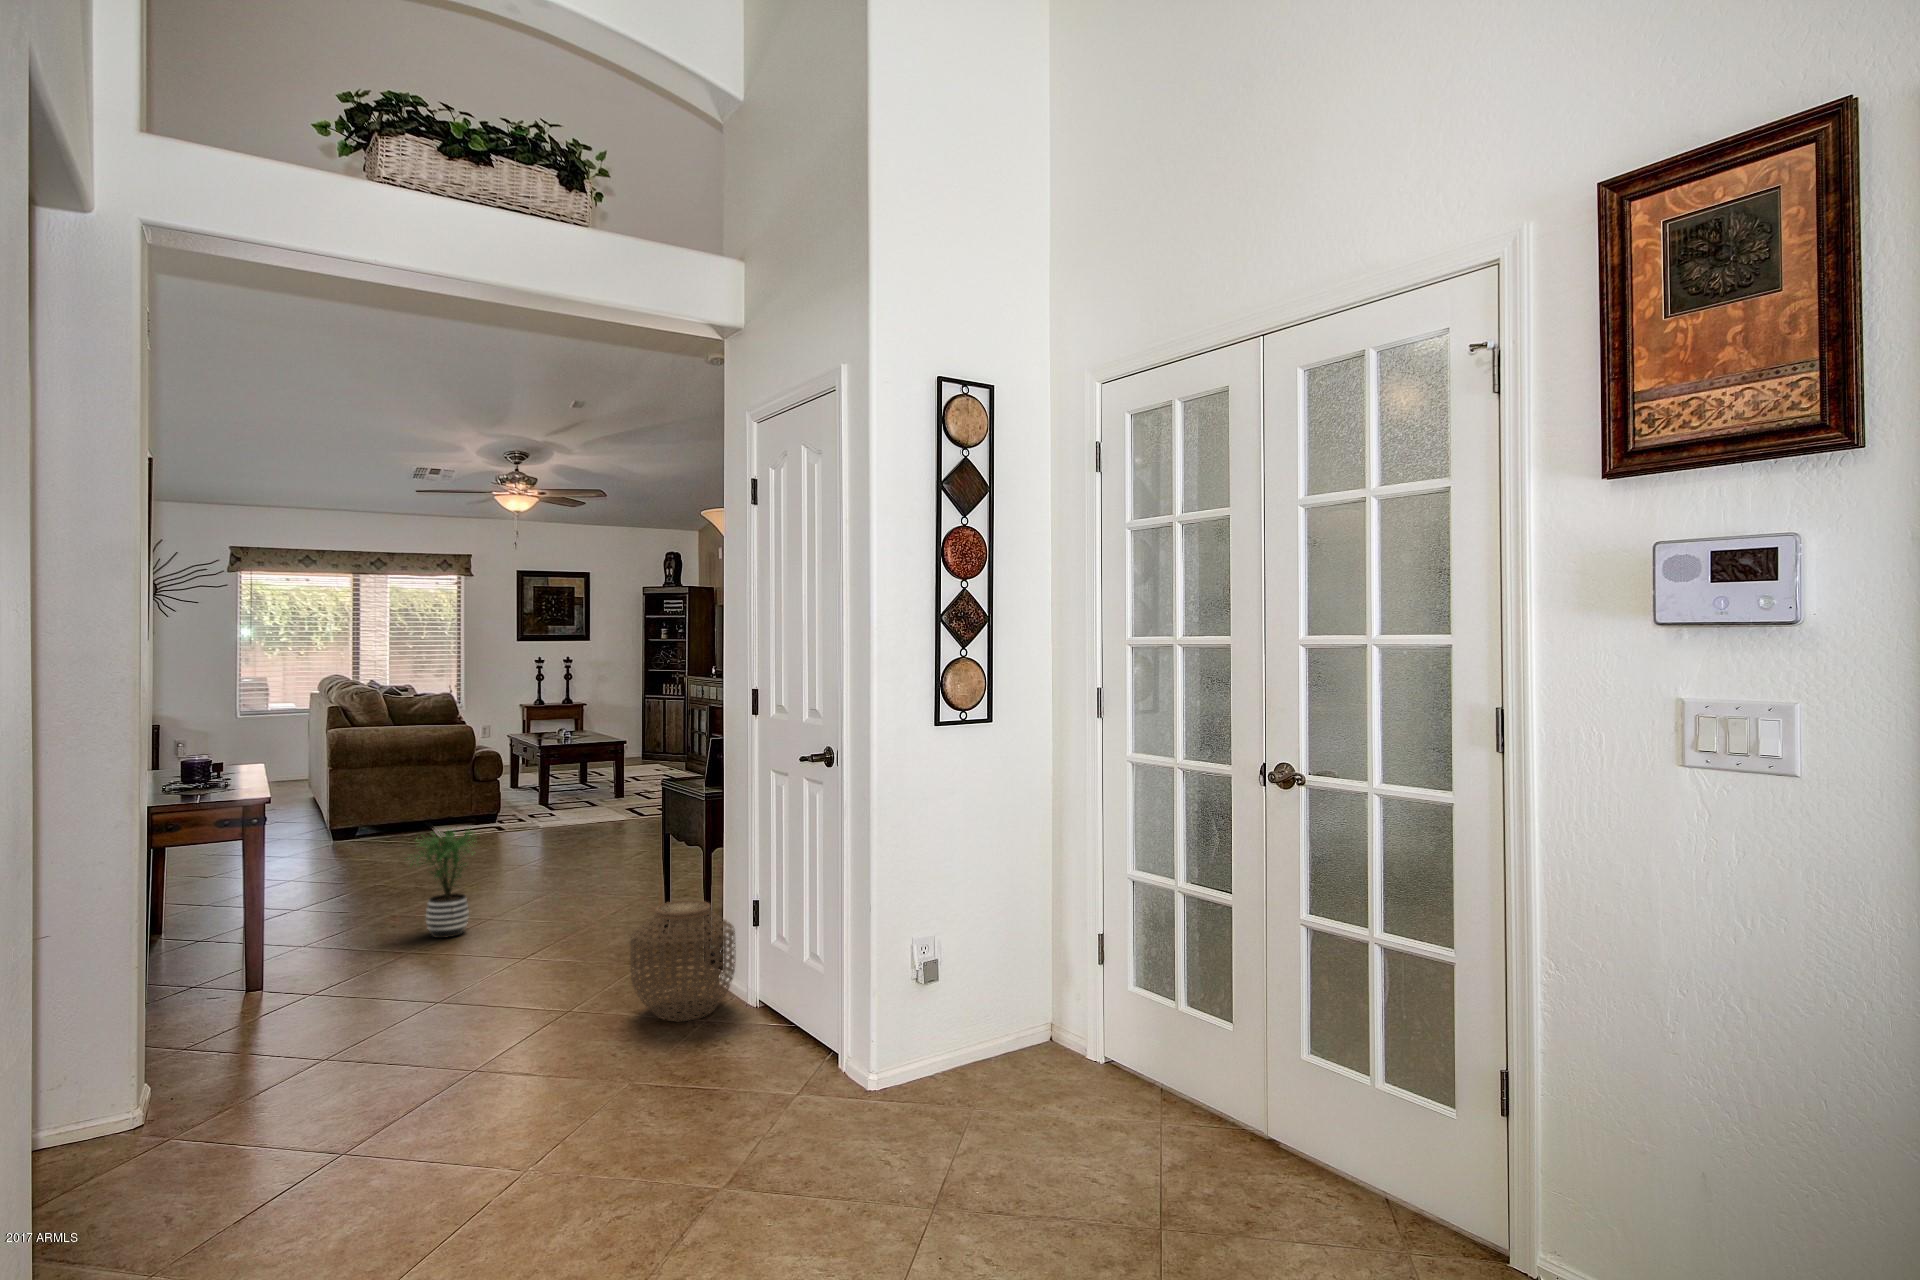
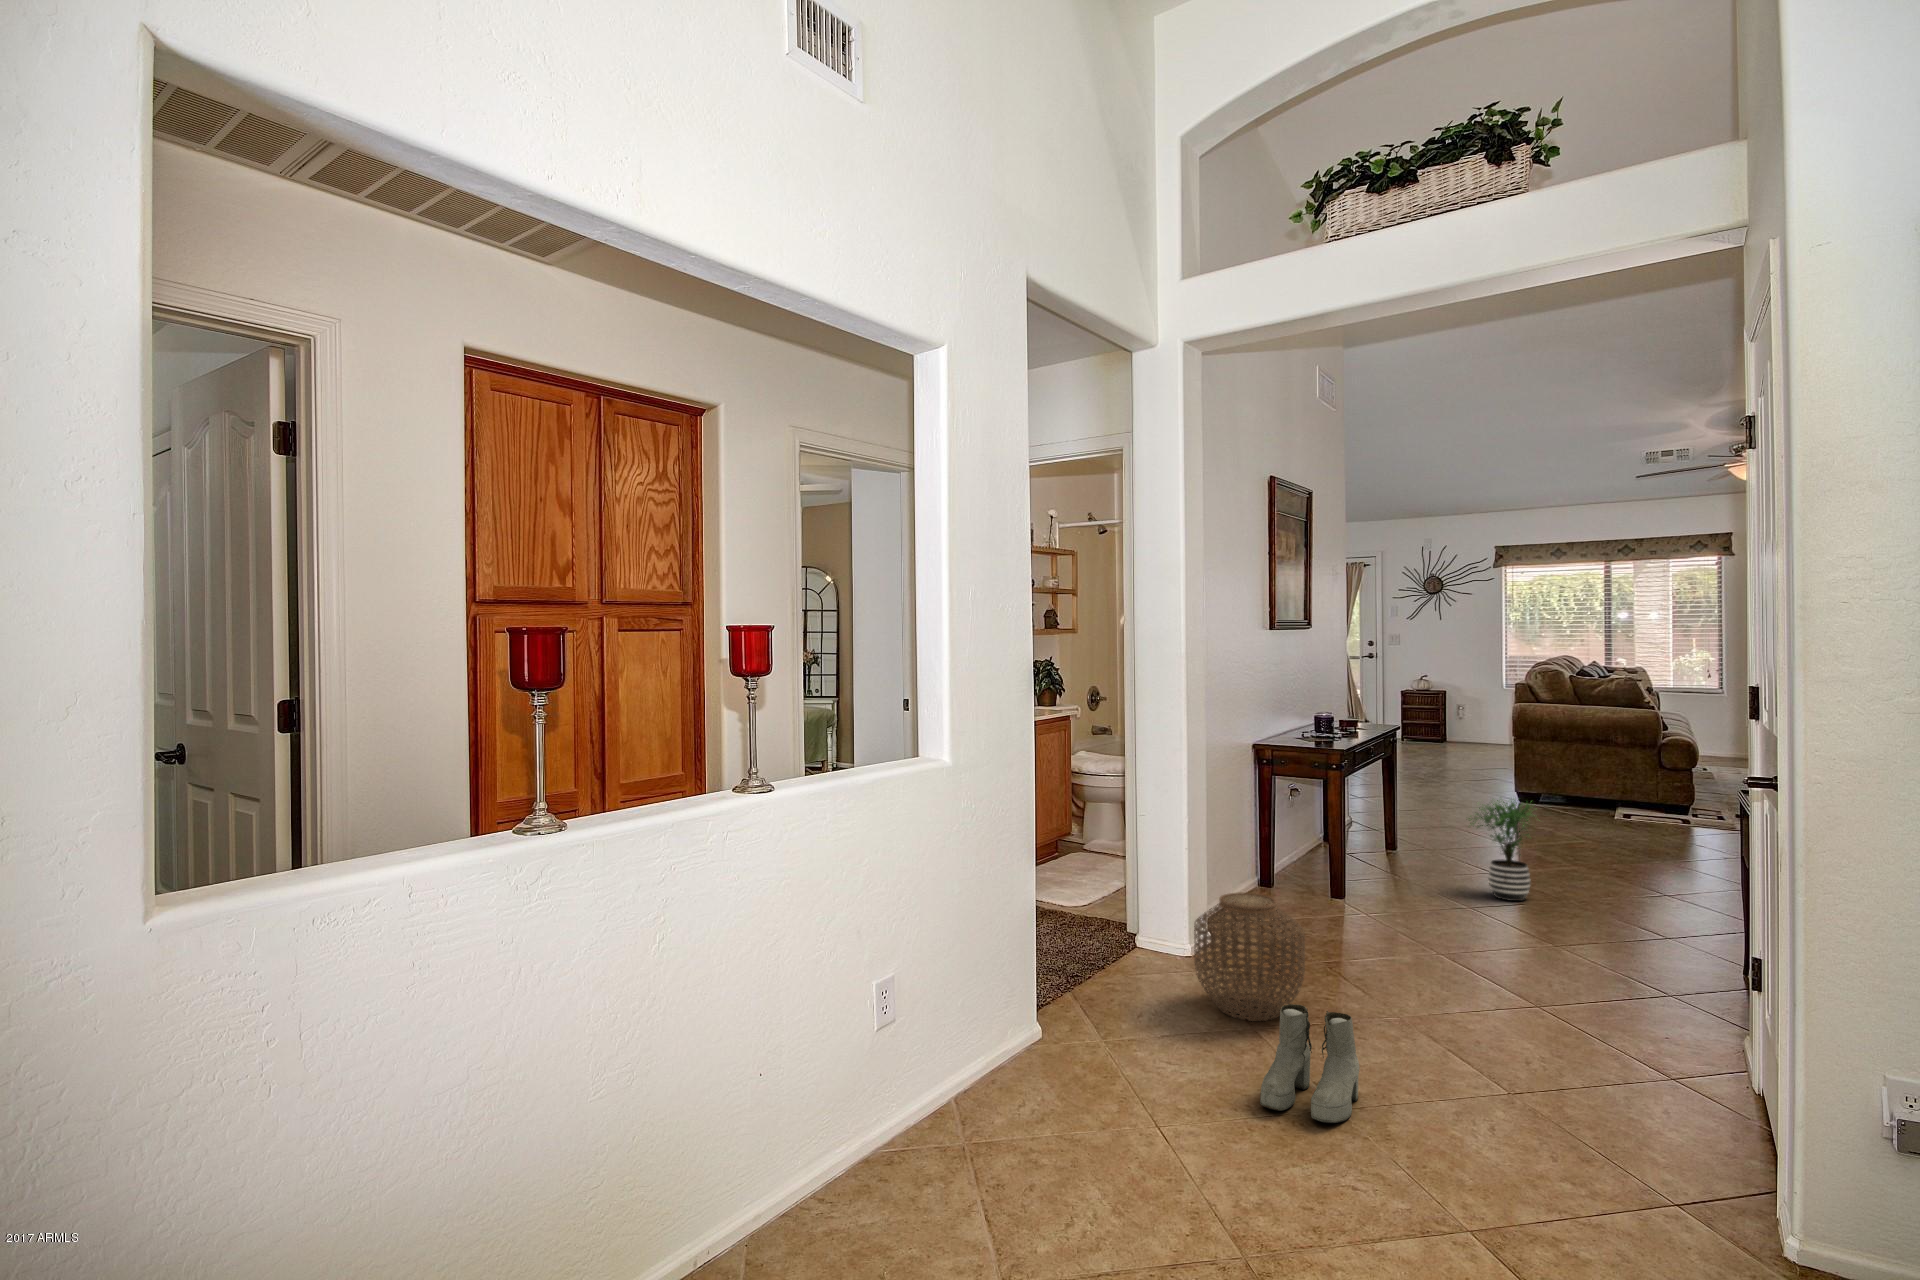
woven basket: present [630,900,735,1021] -> present [1194,892,1305,1021]
boots: none [488,1084,590,1231] -> present [1260,1004,1360,1123]

